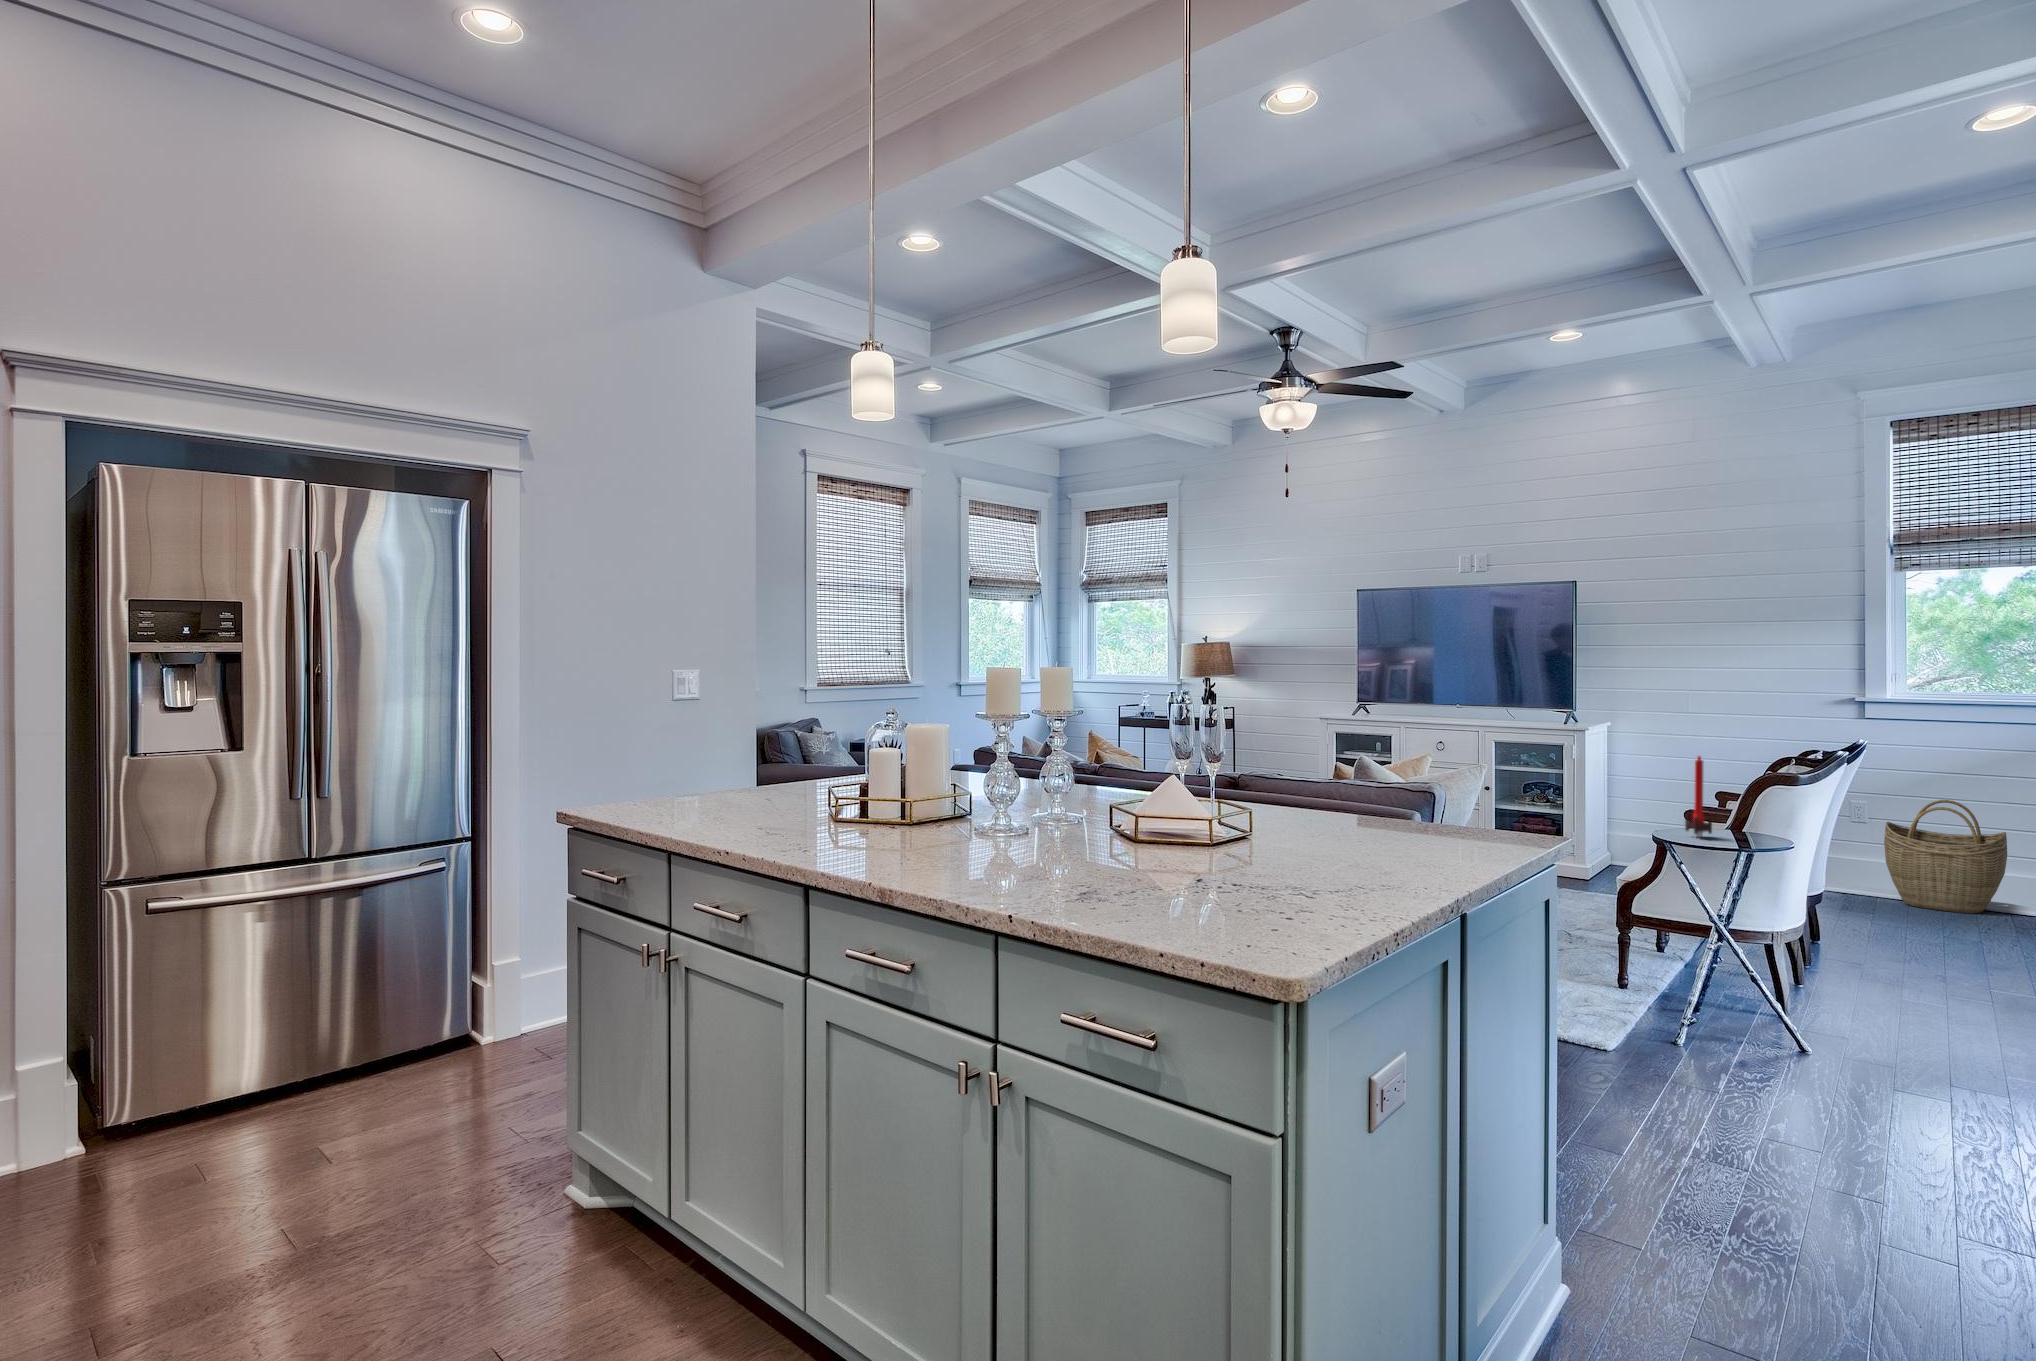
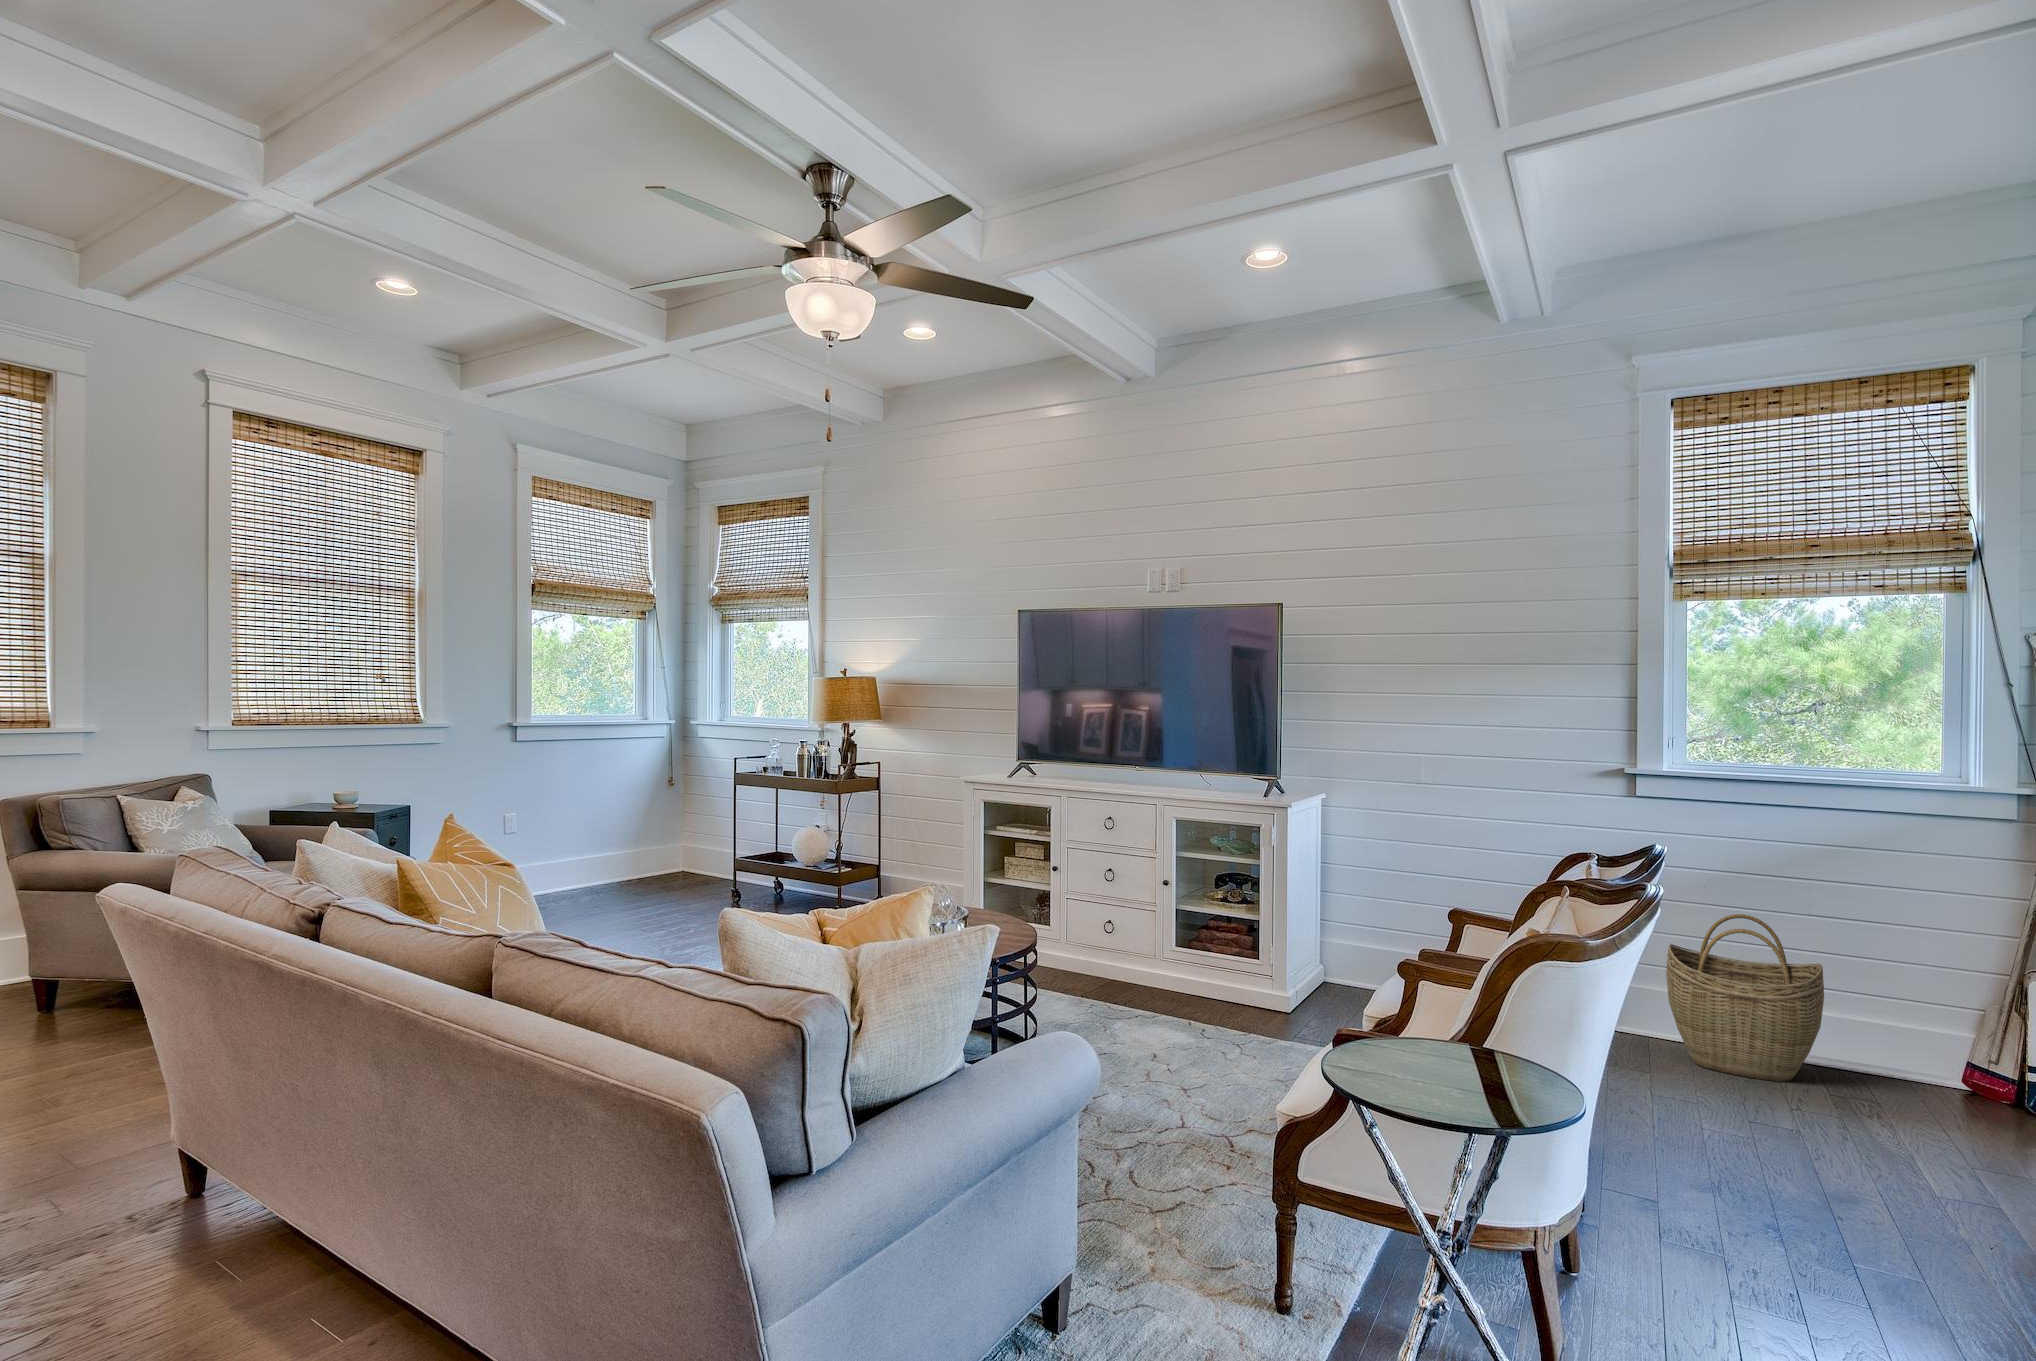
candle: present [1685,756,1712,837] -> none [1378,904,1425,1067]

